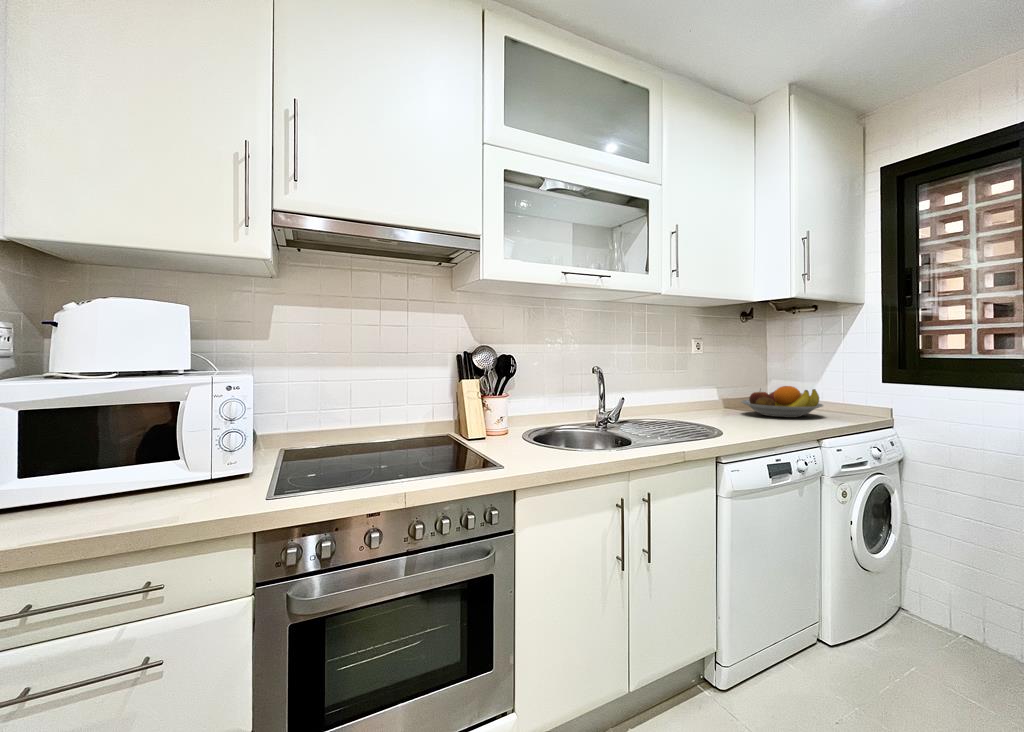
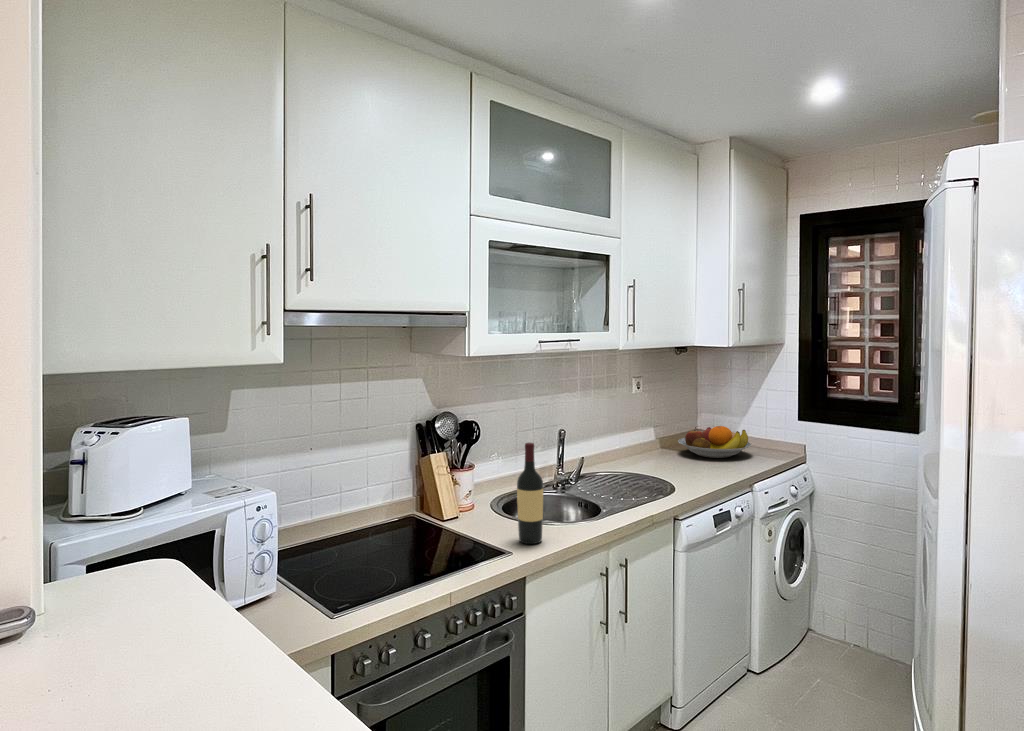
wine bottle: none [519,358,546,462] -> present [517,443,543,544]

